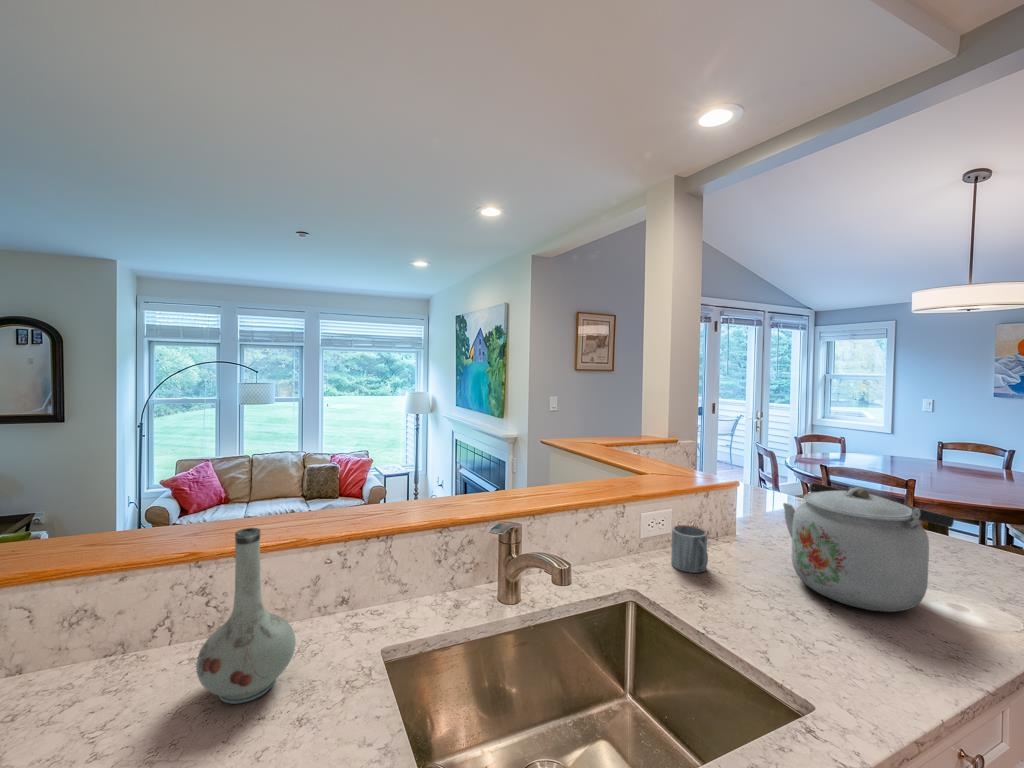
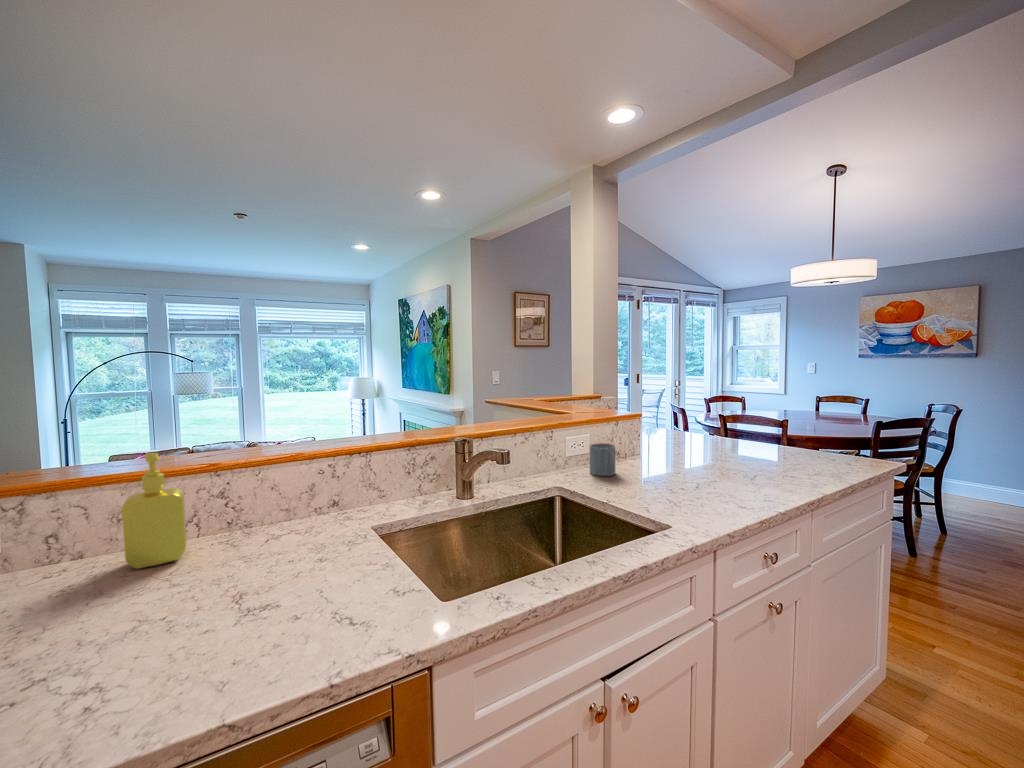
kettle: present [783,483,954,612] -> none [671,401,779,485]
vase: present [196,528,296,704] -> none [233,432,306,558]
soap dispenser: none [58,548,148,706] -> present [122,453,187,569]

